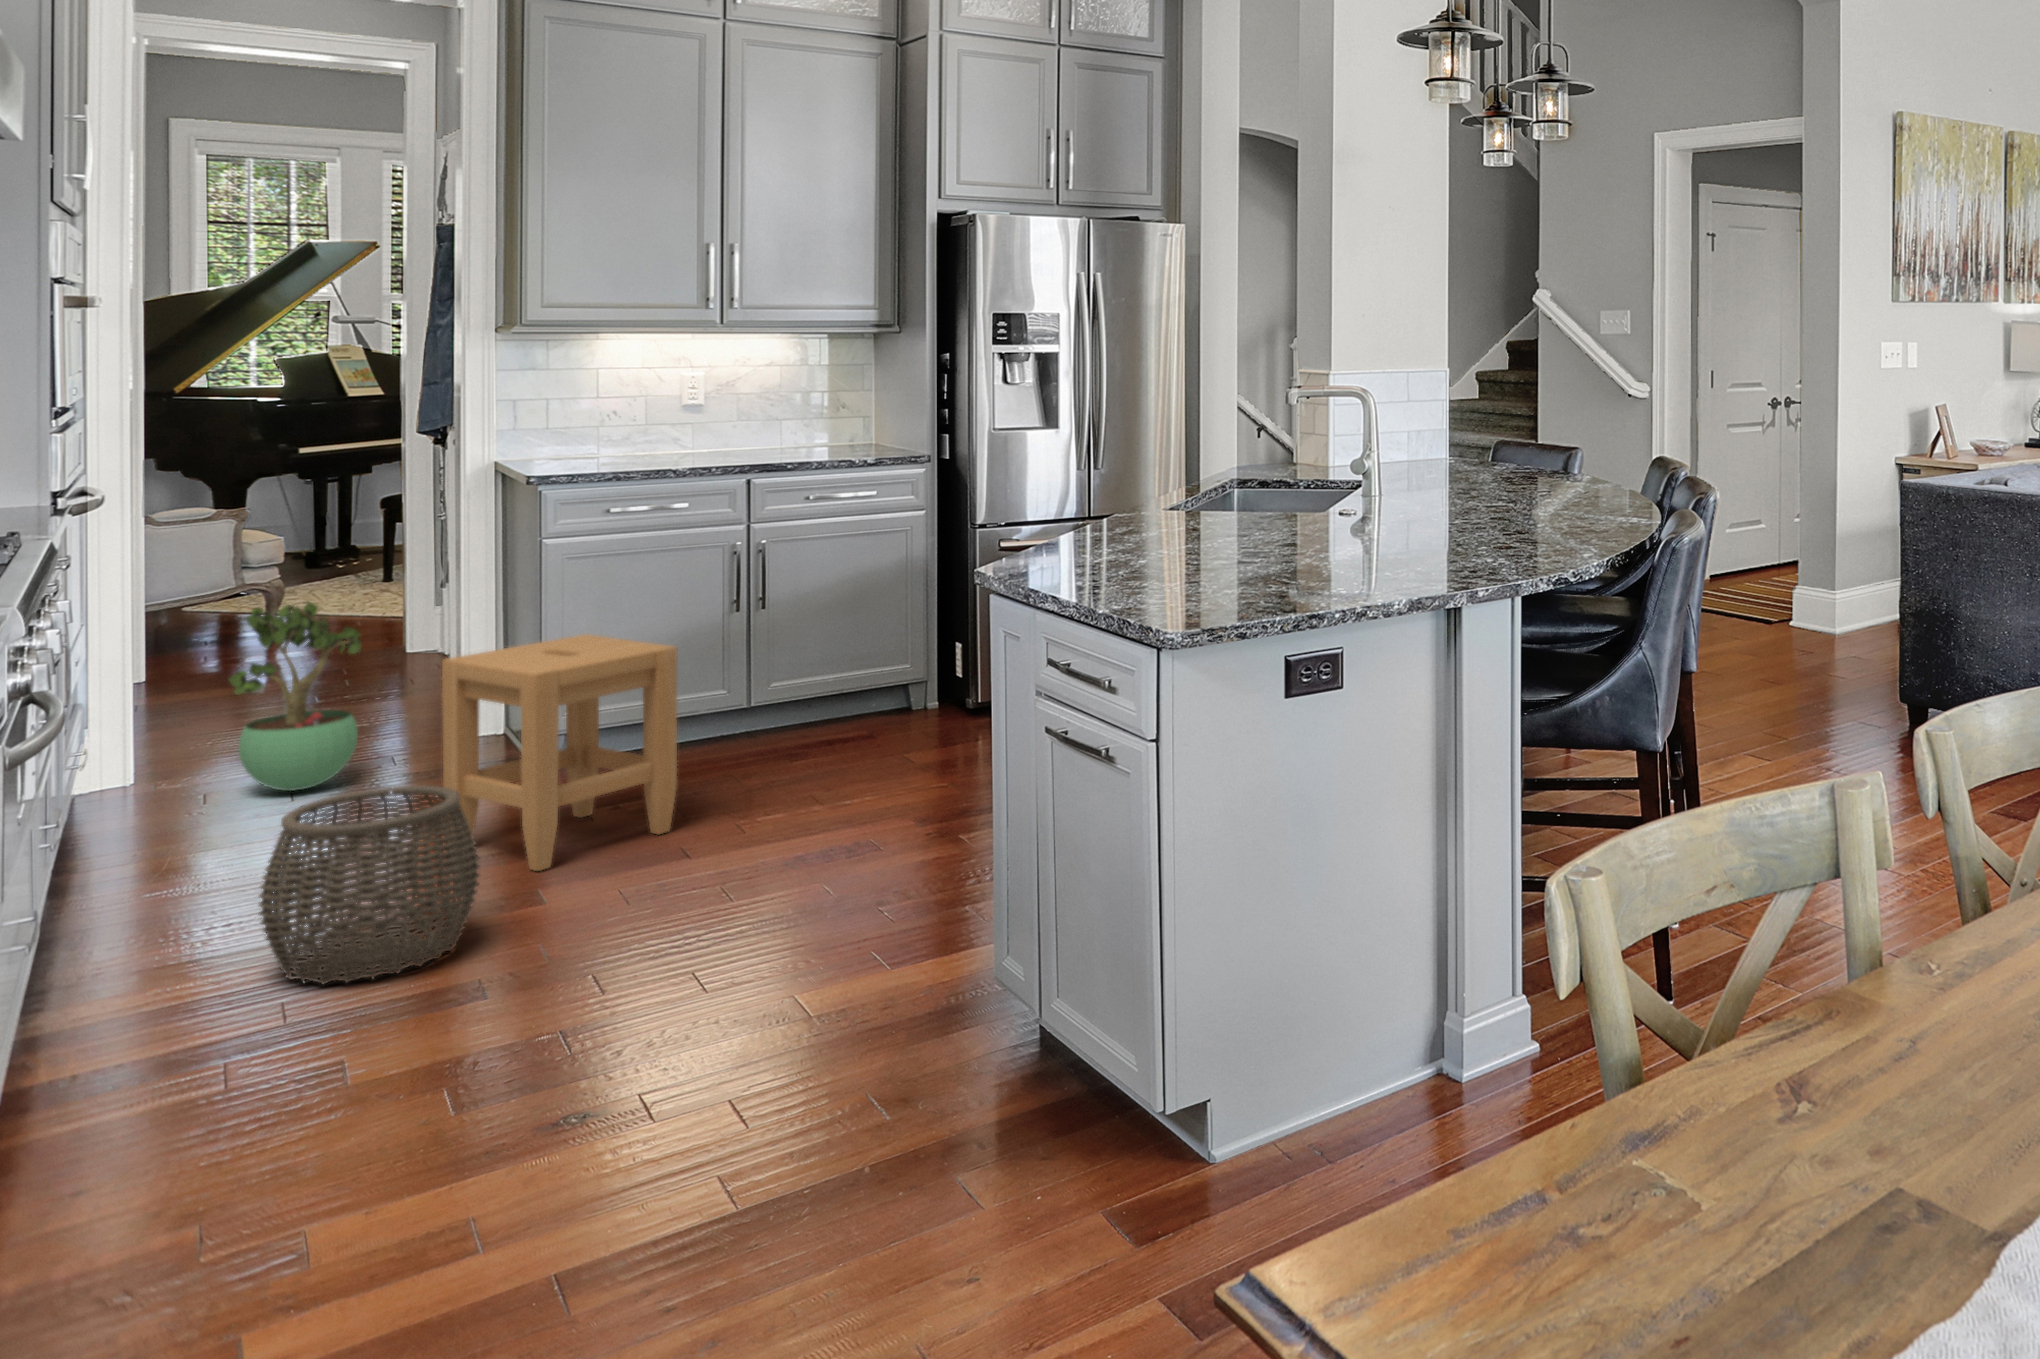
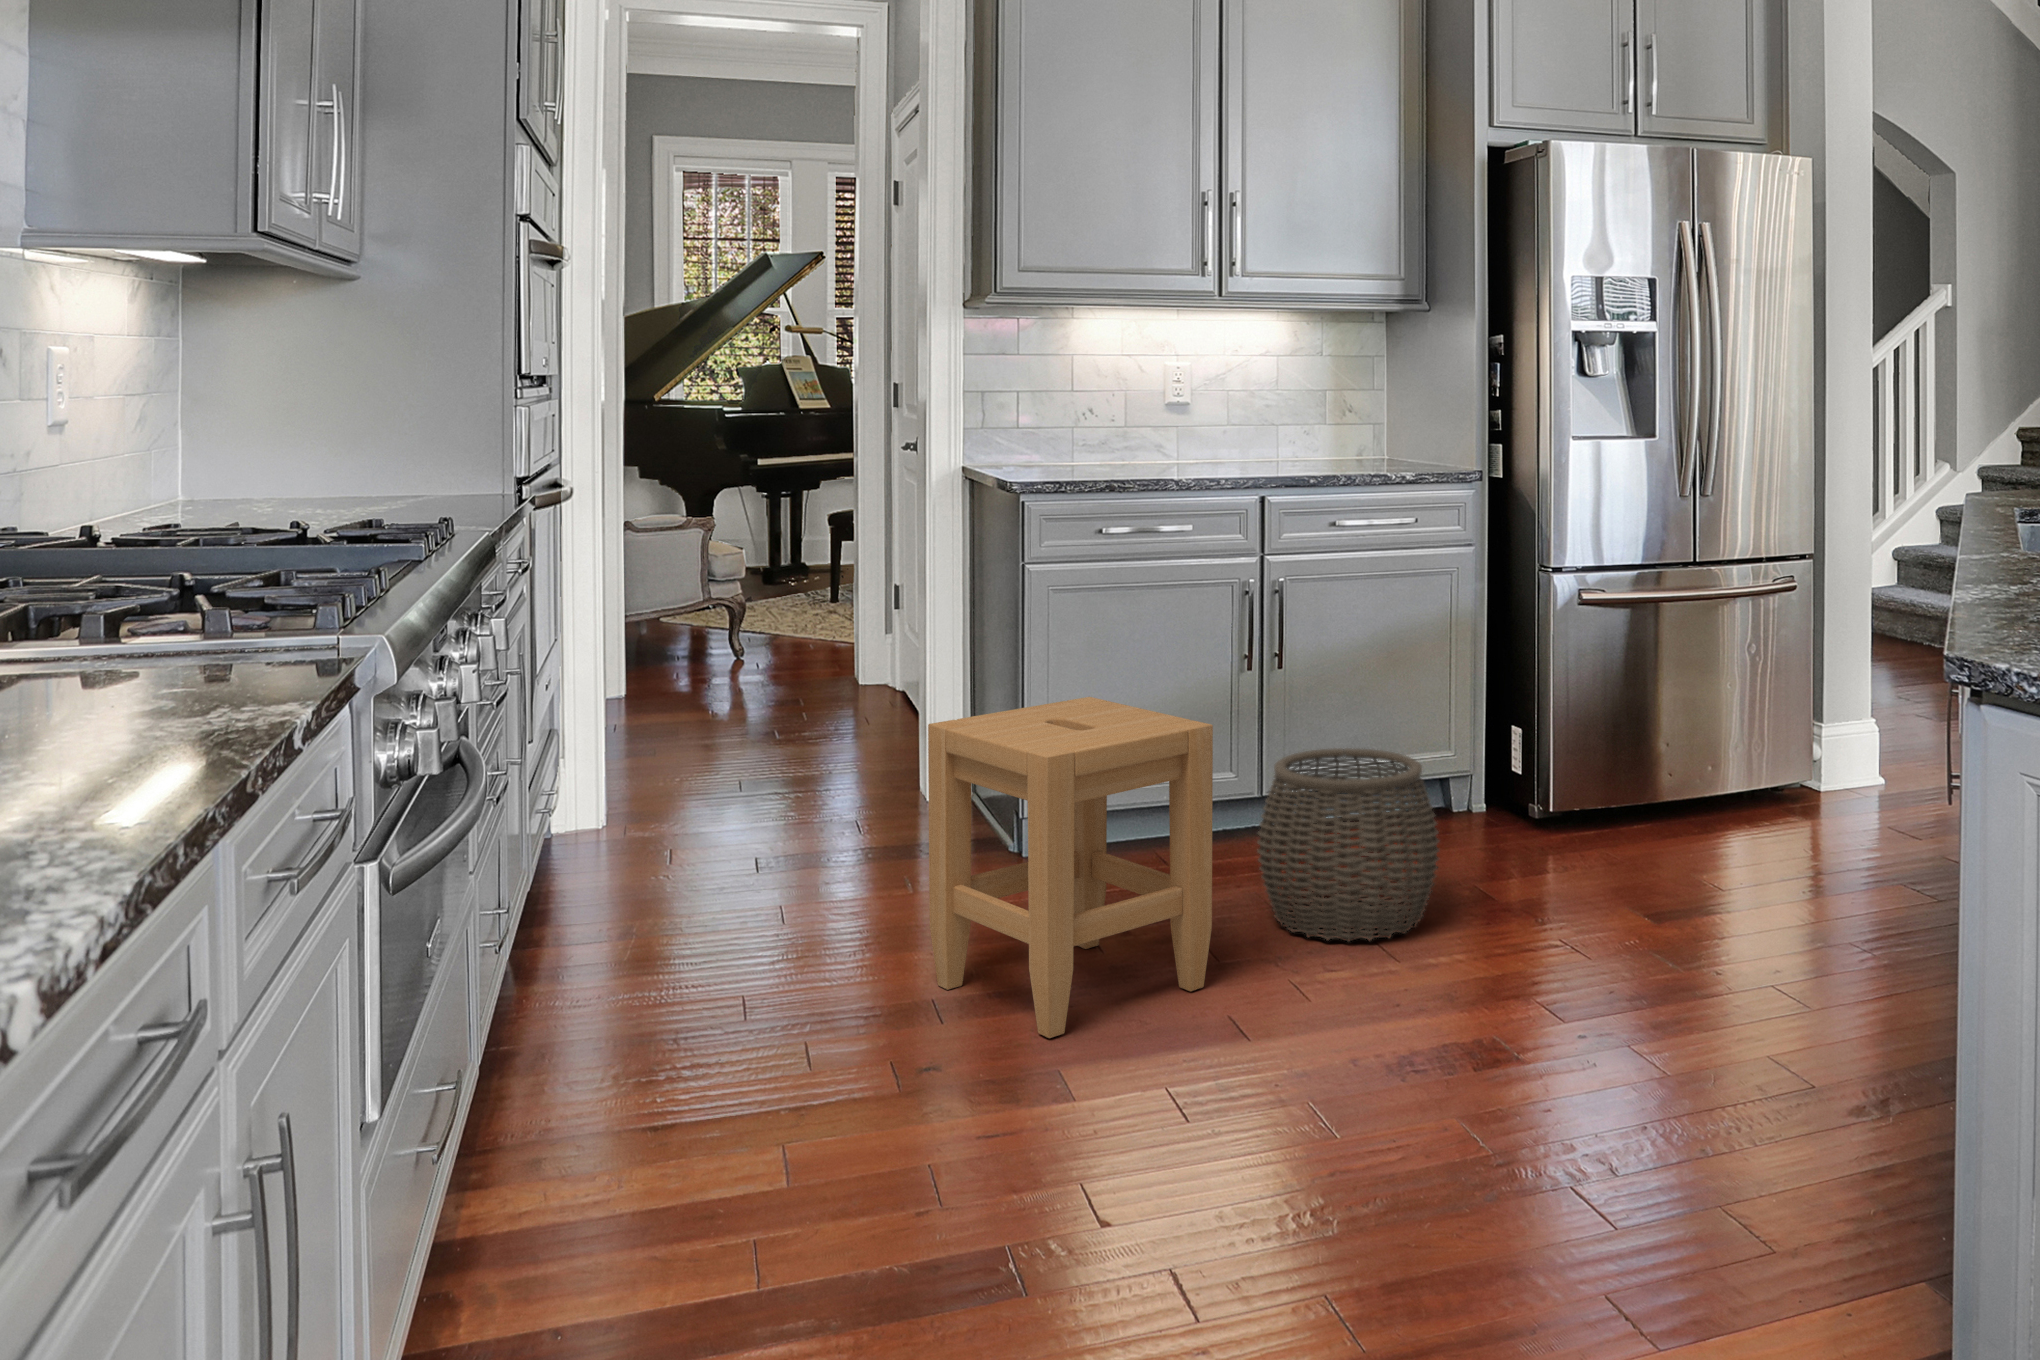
potted plant: present [228,602,362,791] -> none [691,632,833,868]
woven basket: present [259,785,480,984] -> present [1257,748,1439,942]

